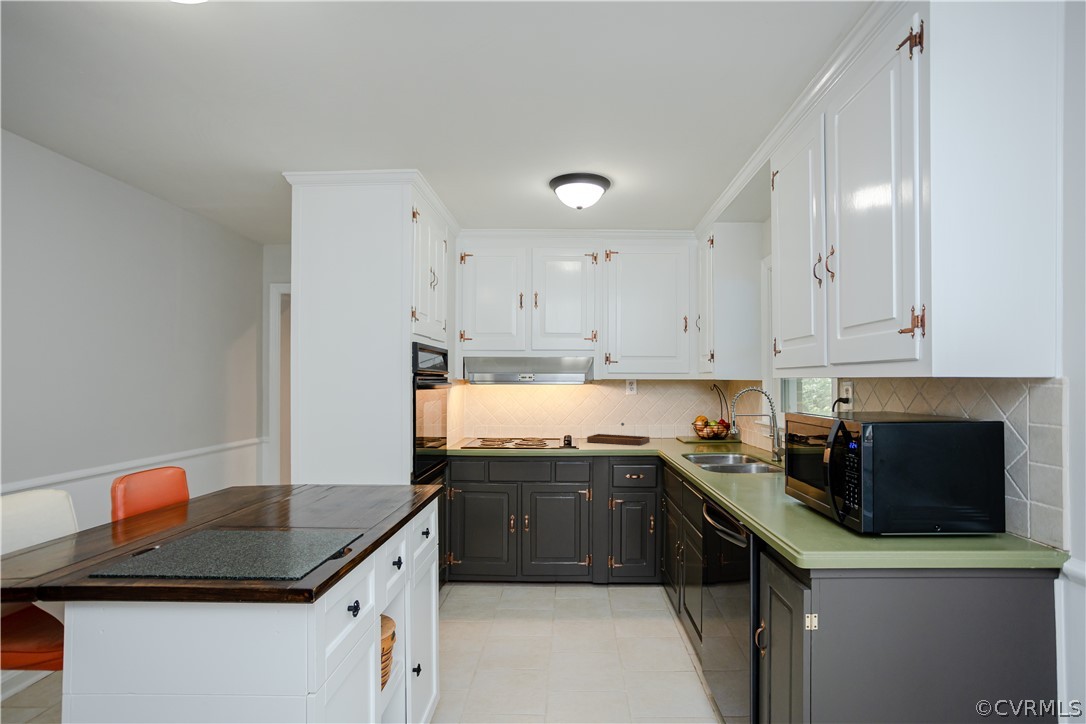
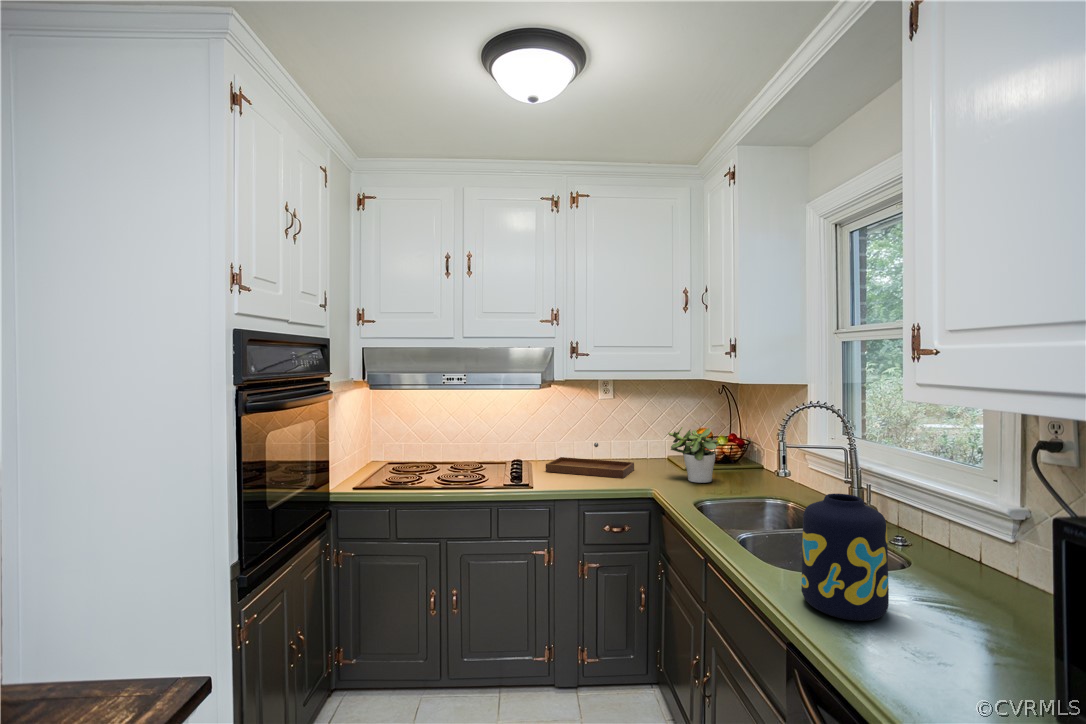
potted plant: none [672,410,706,448] -> present [668,427,719,483]
vase: none [721,428,763,490] -> present [802,494,889,621]

